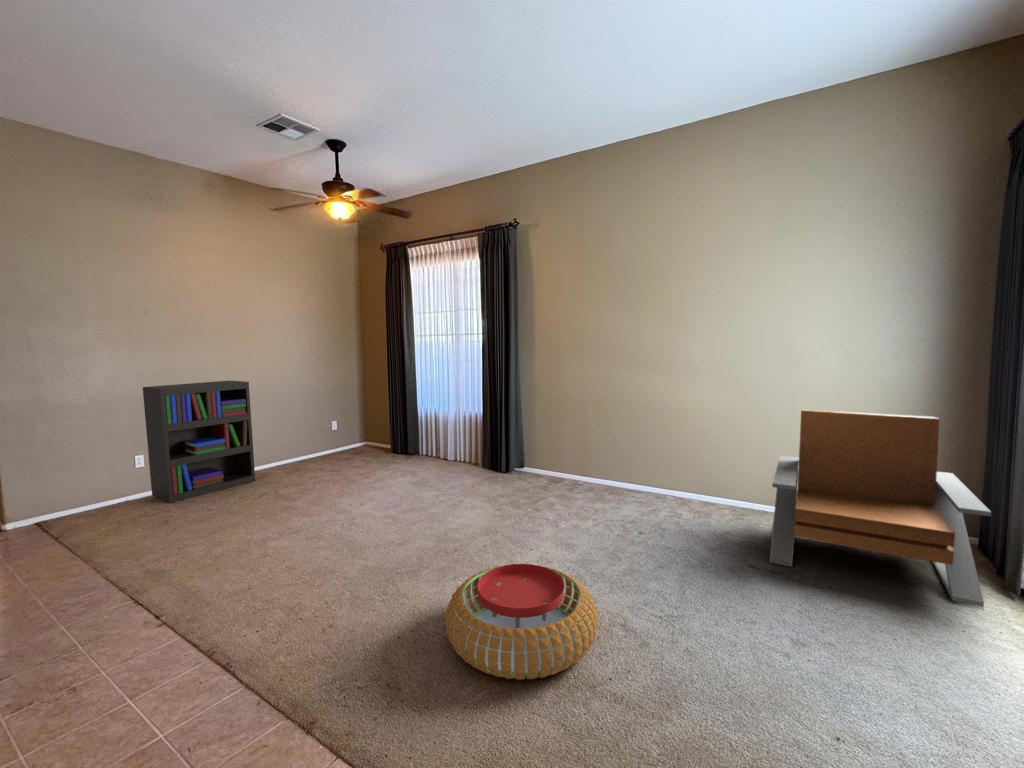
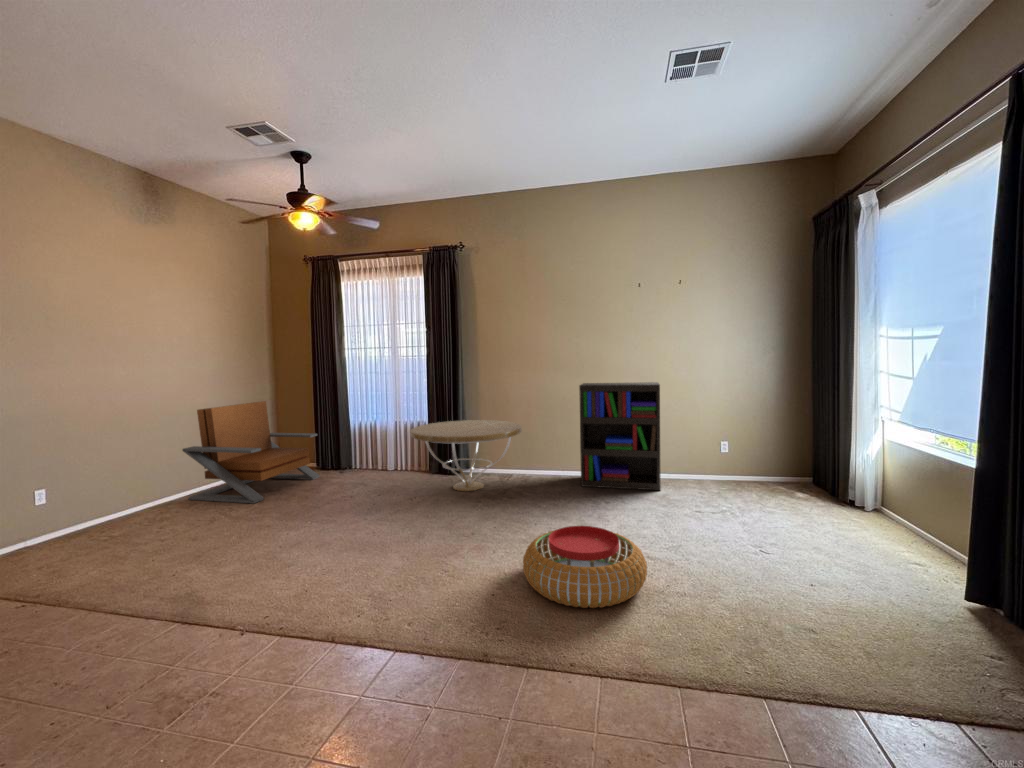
bookshelf: present [143,381,255,503] -> present [579,382,661,490]
lounge chair: present [769,410,991,607] -> present [182,401,319,503]
coffee table: none [444,415,566,495] -> present [410,420,522,491]

